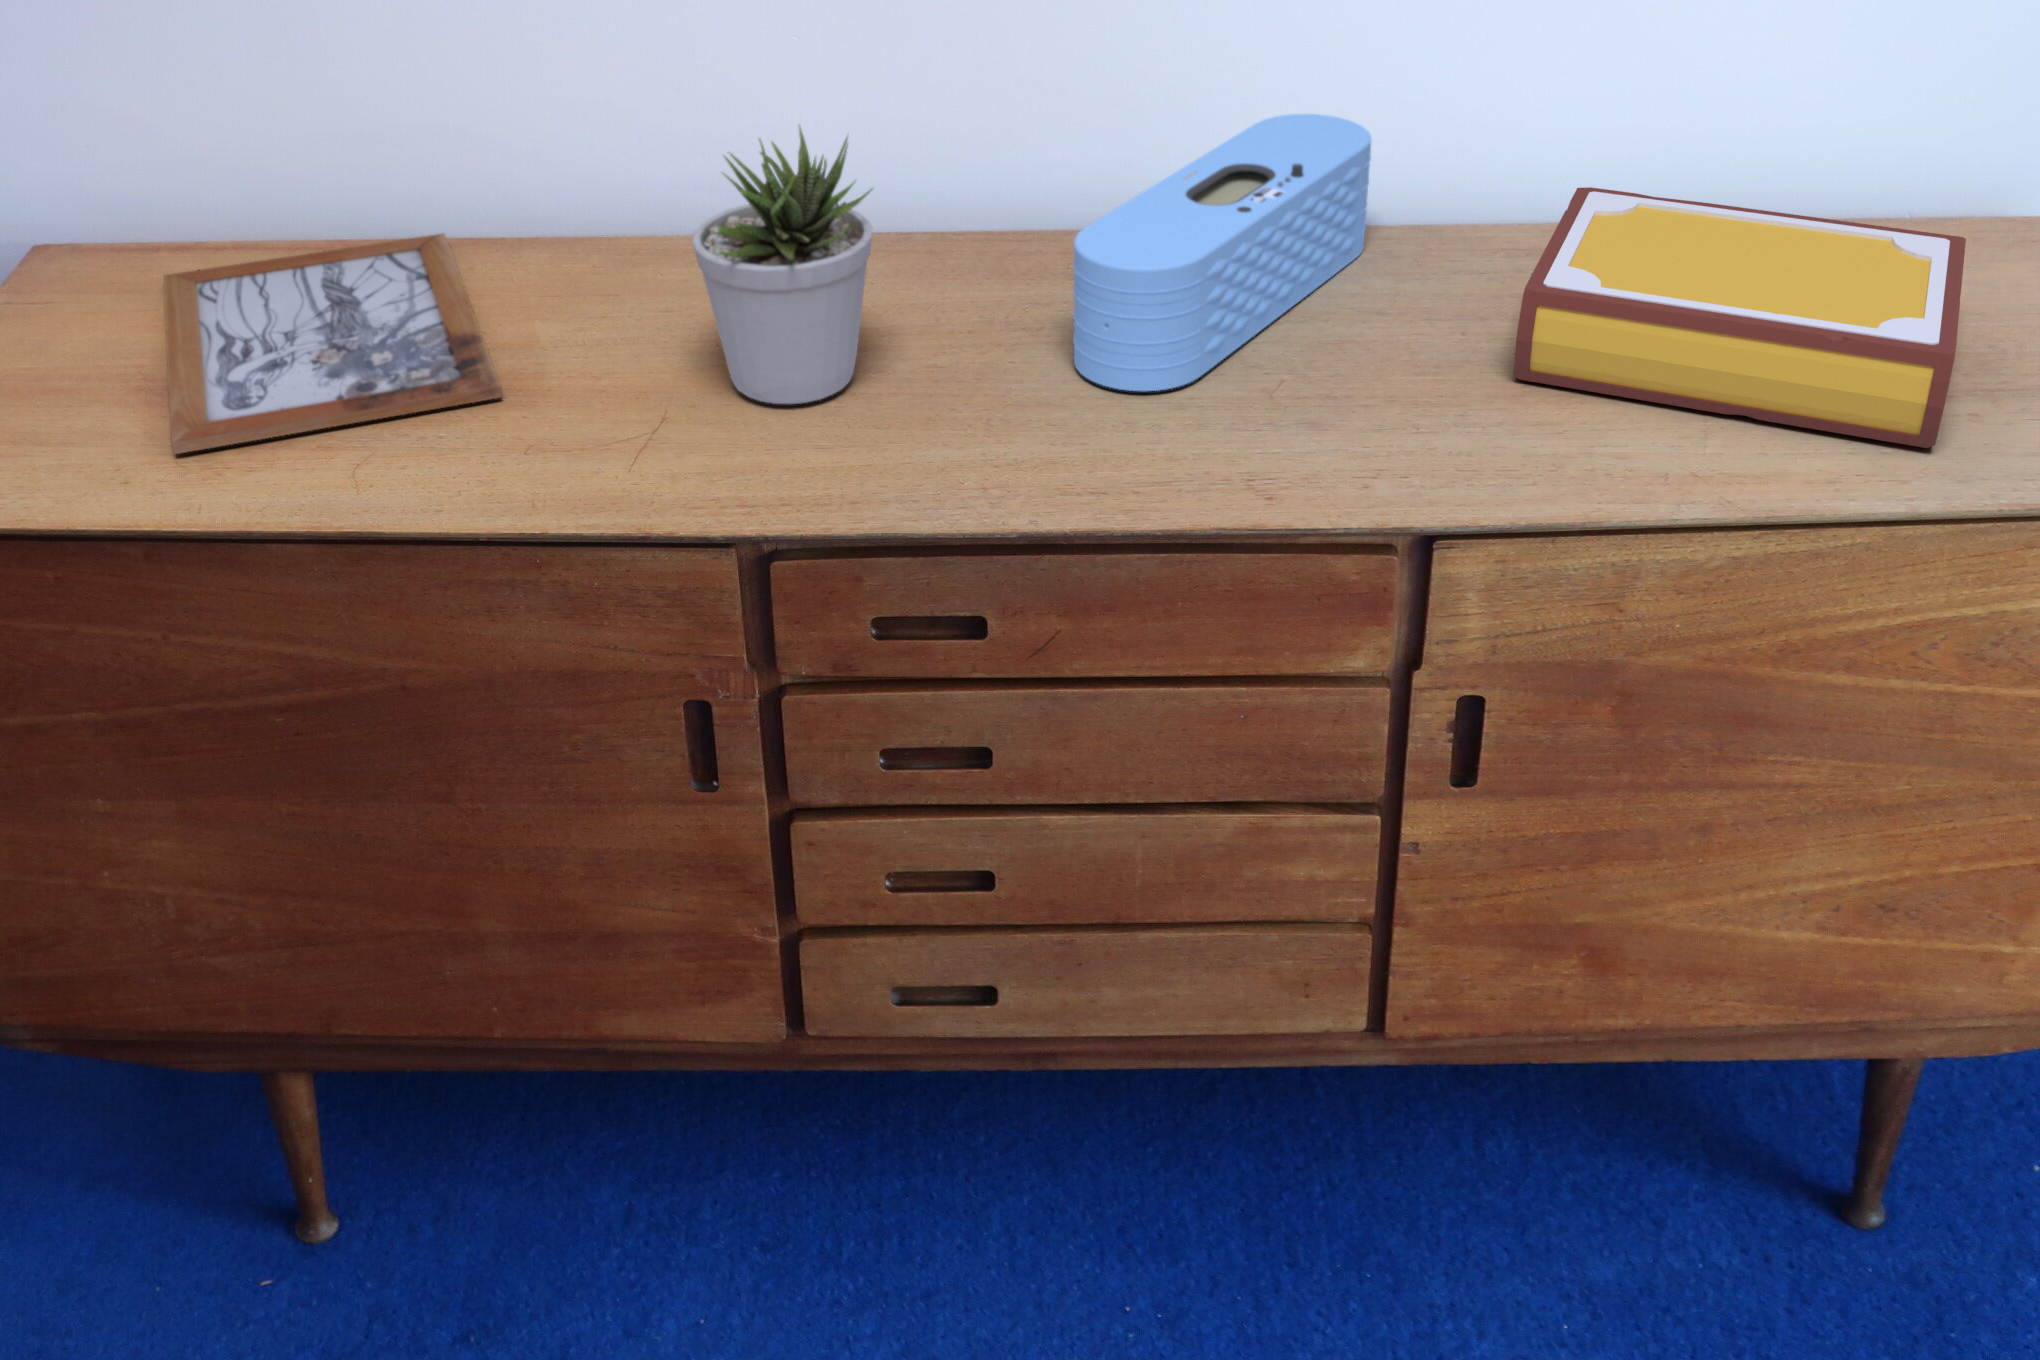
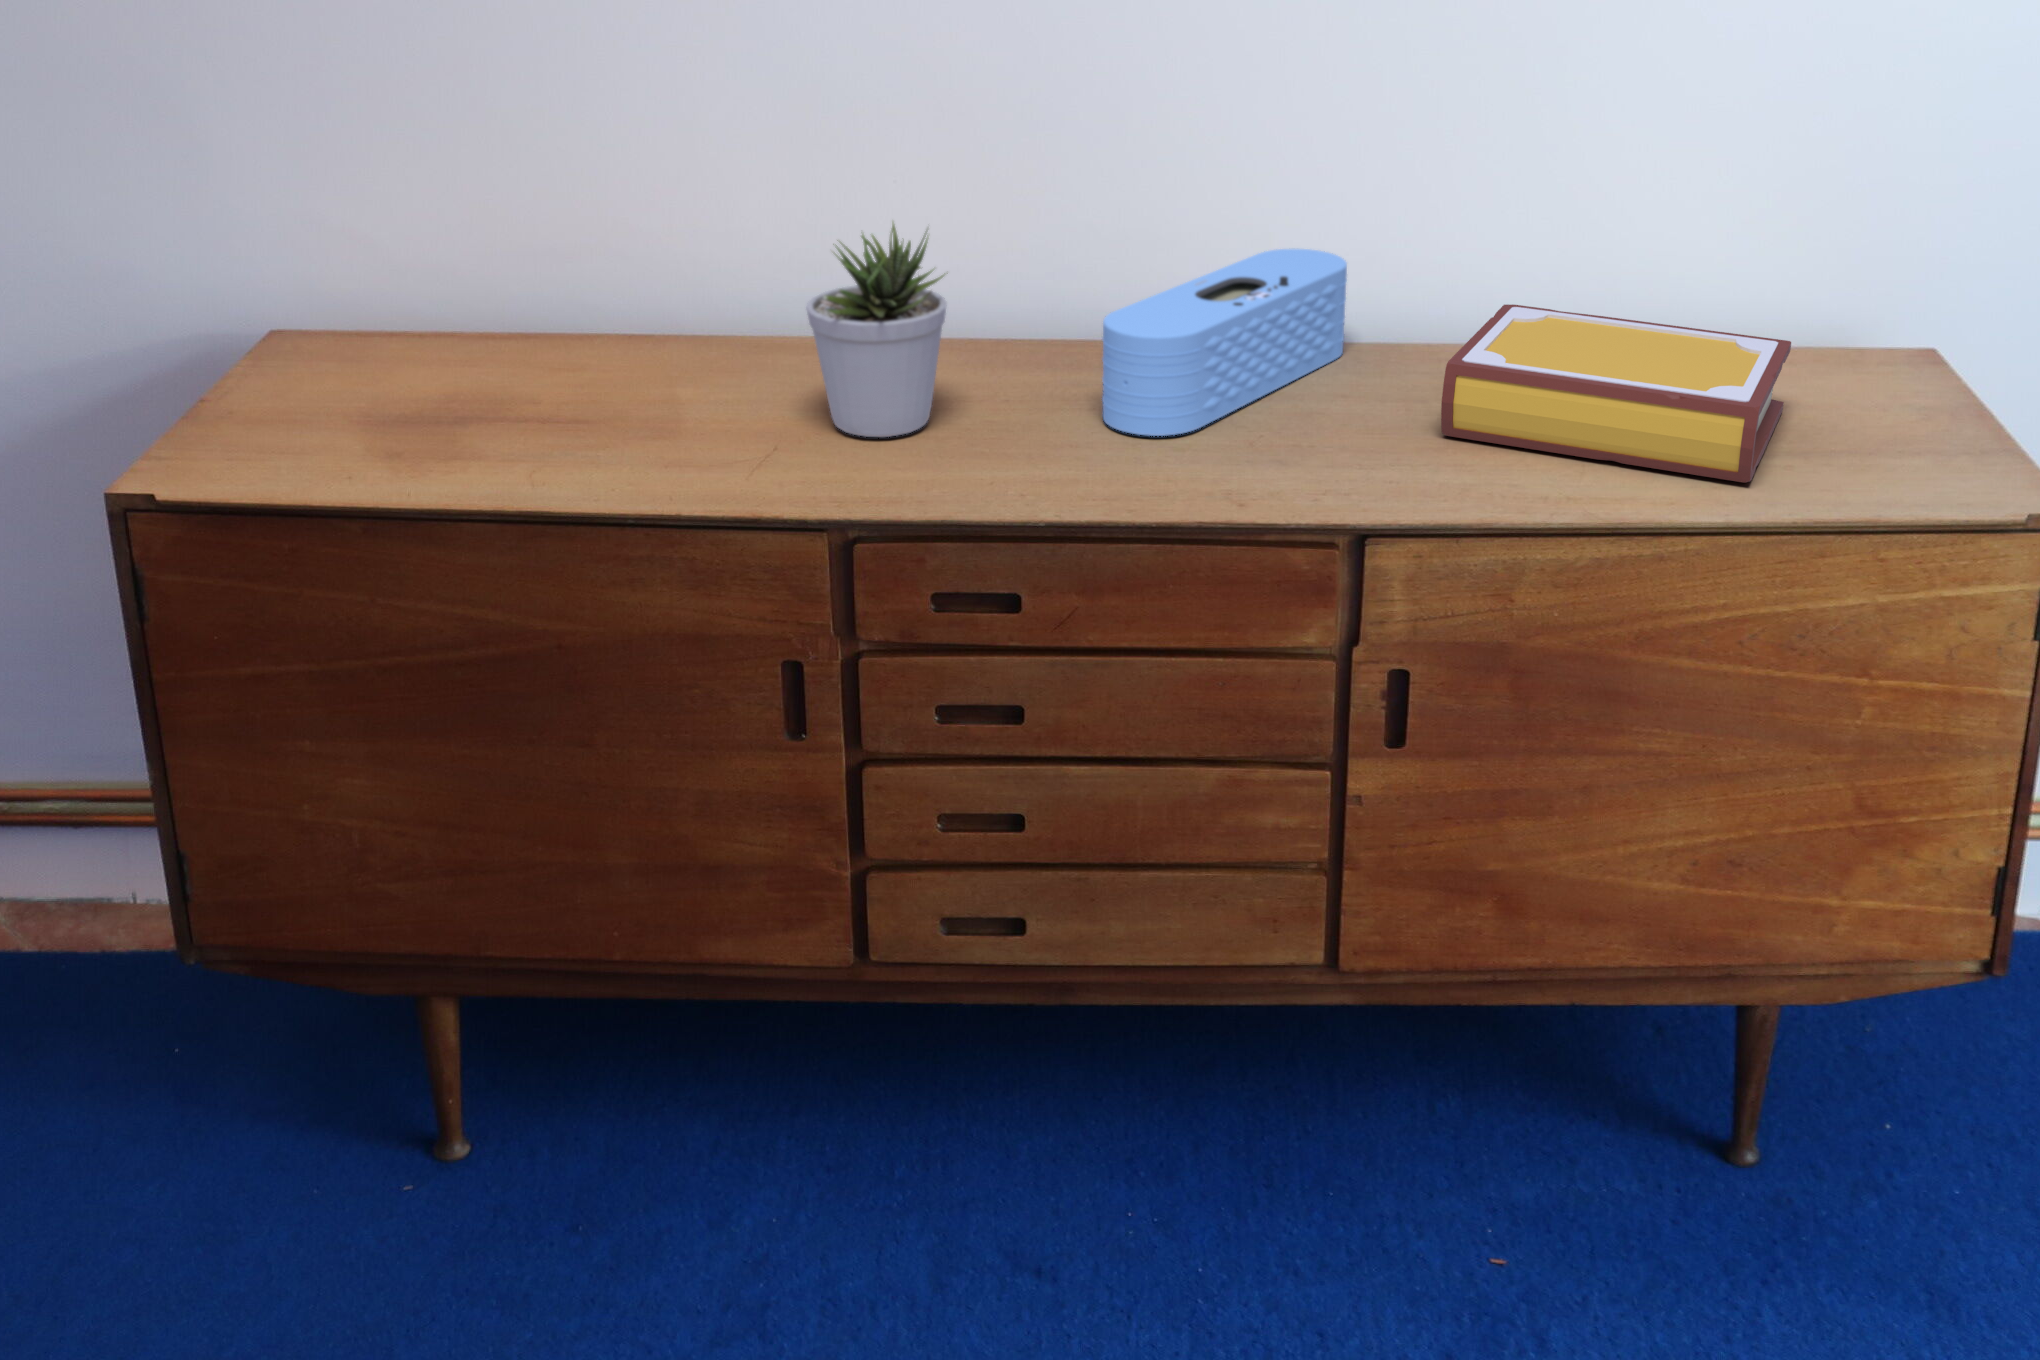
picture frame: present [163,233,502,454] -> none [382,324,651,456]

